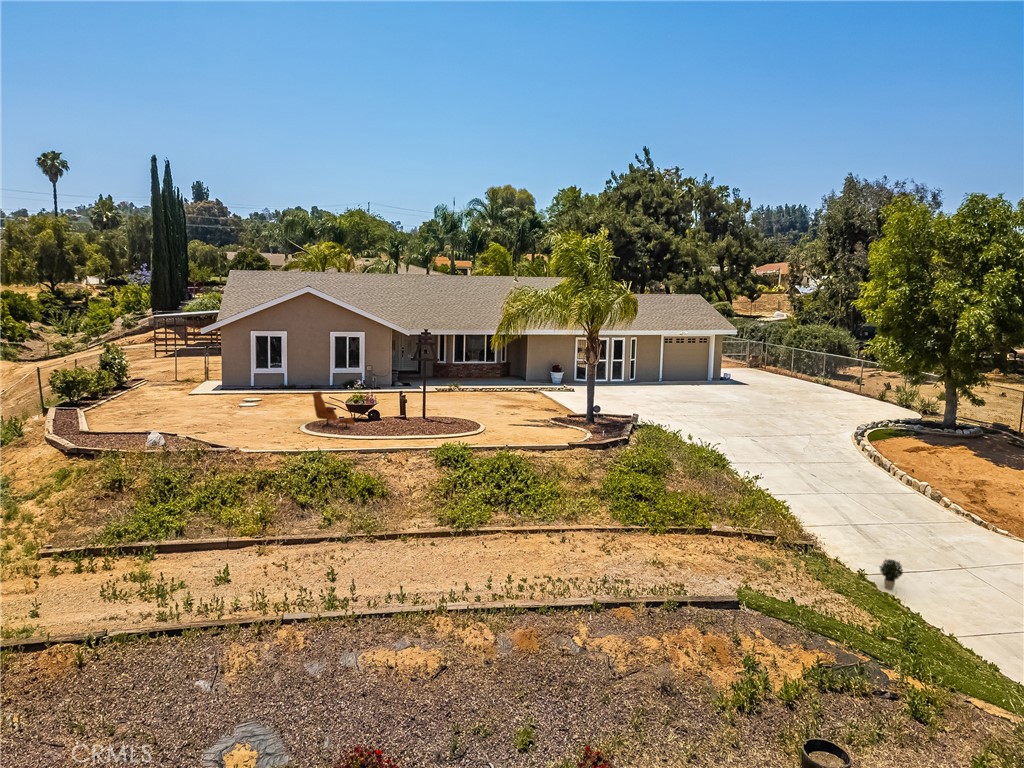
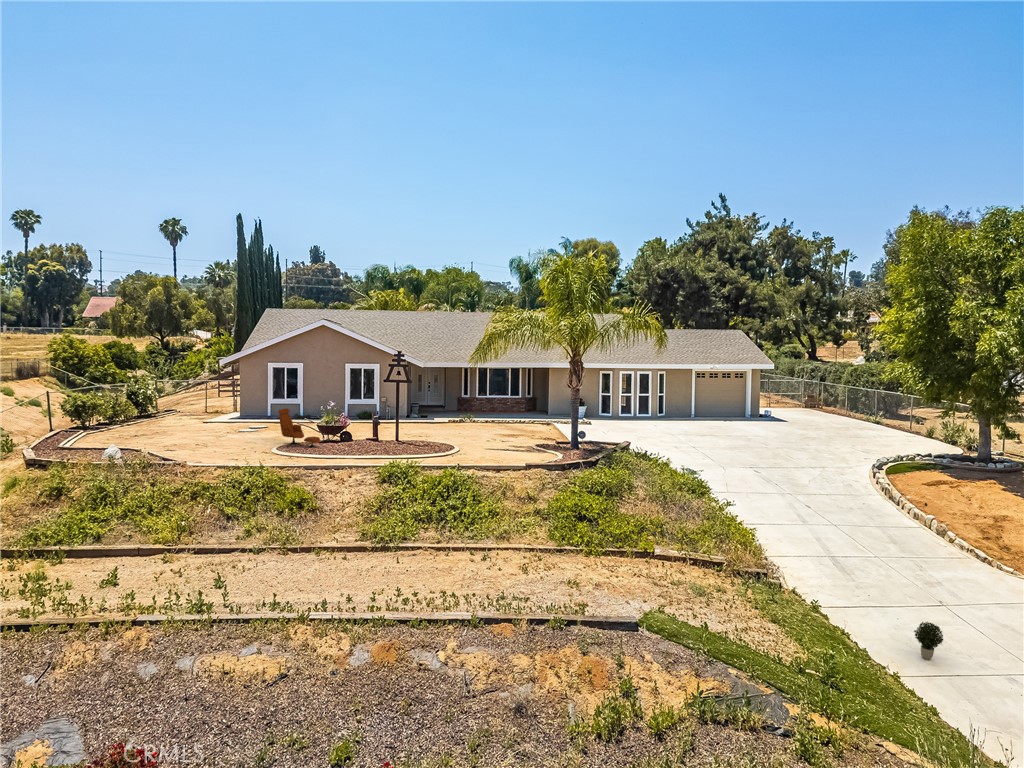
potted plant: present [879,559,903,590] -> present [914,622,943,660]

